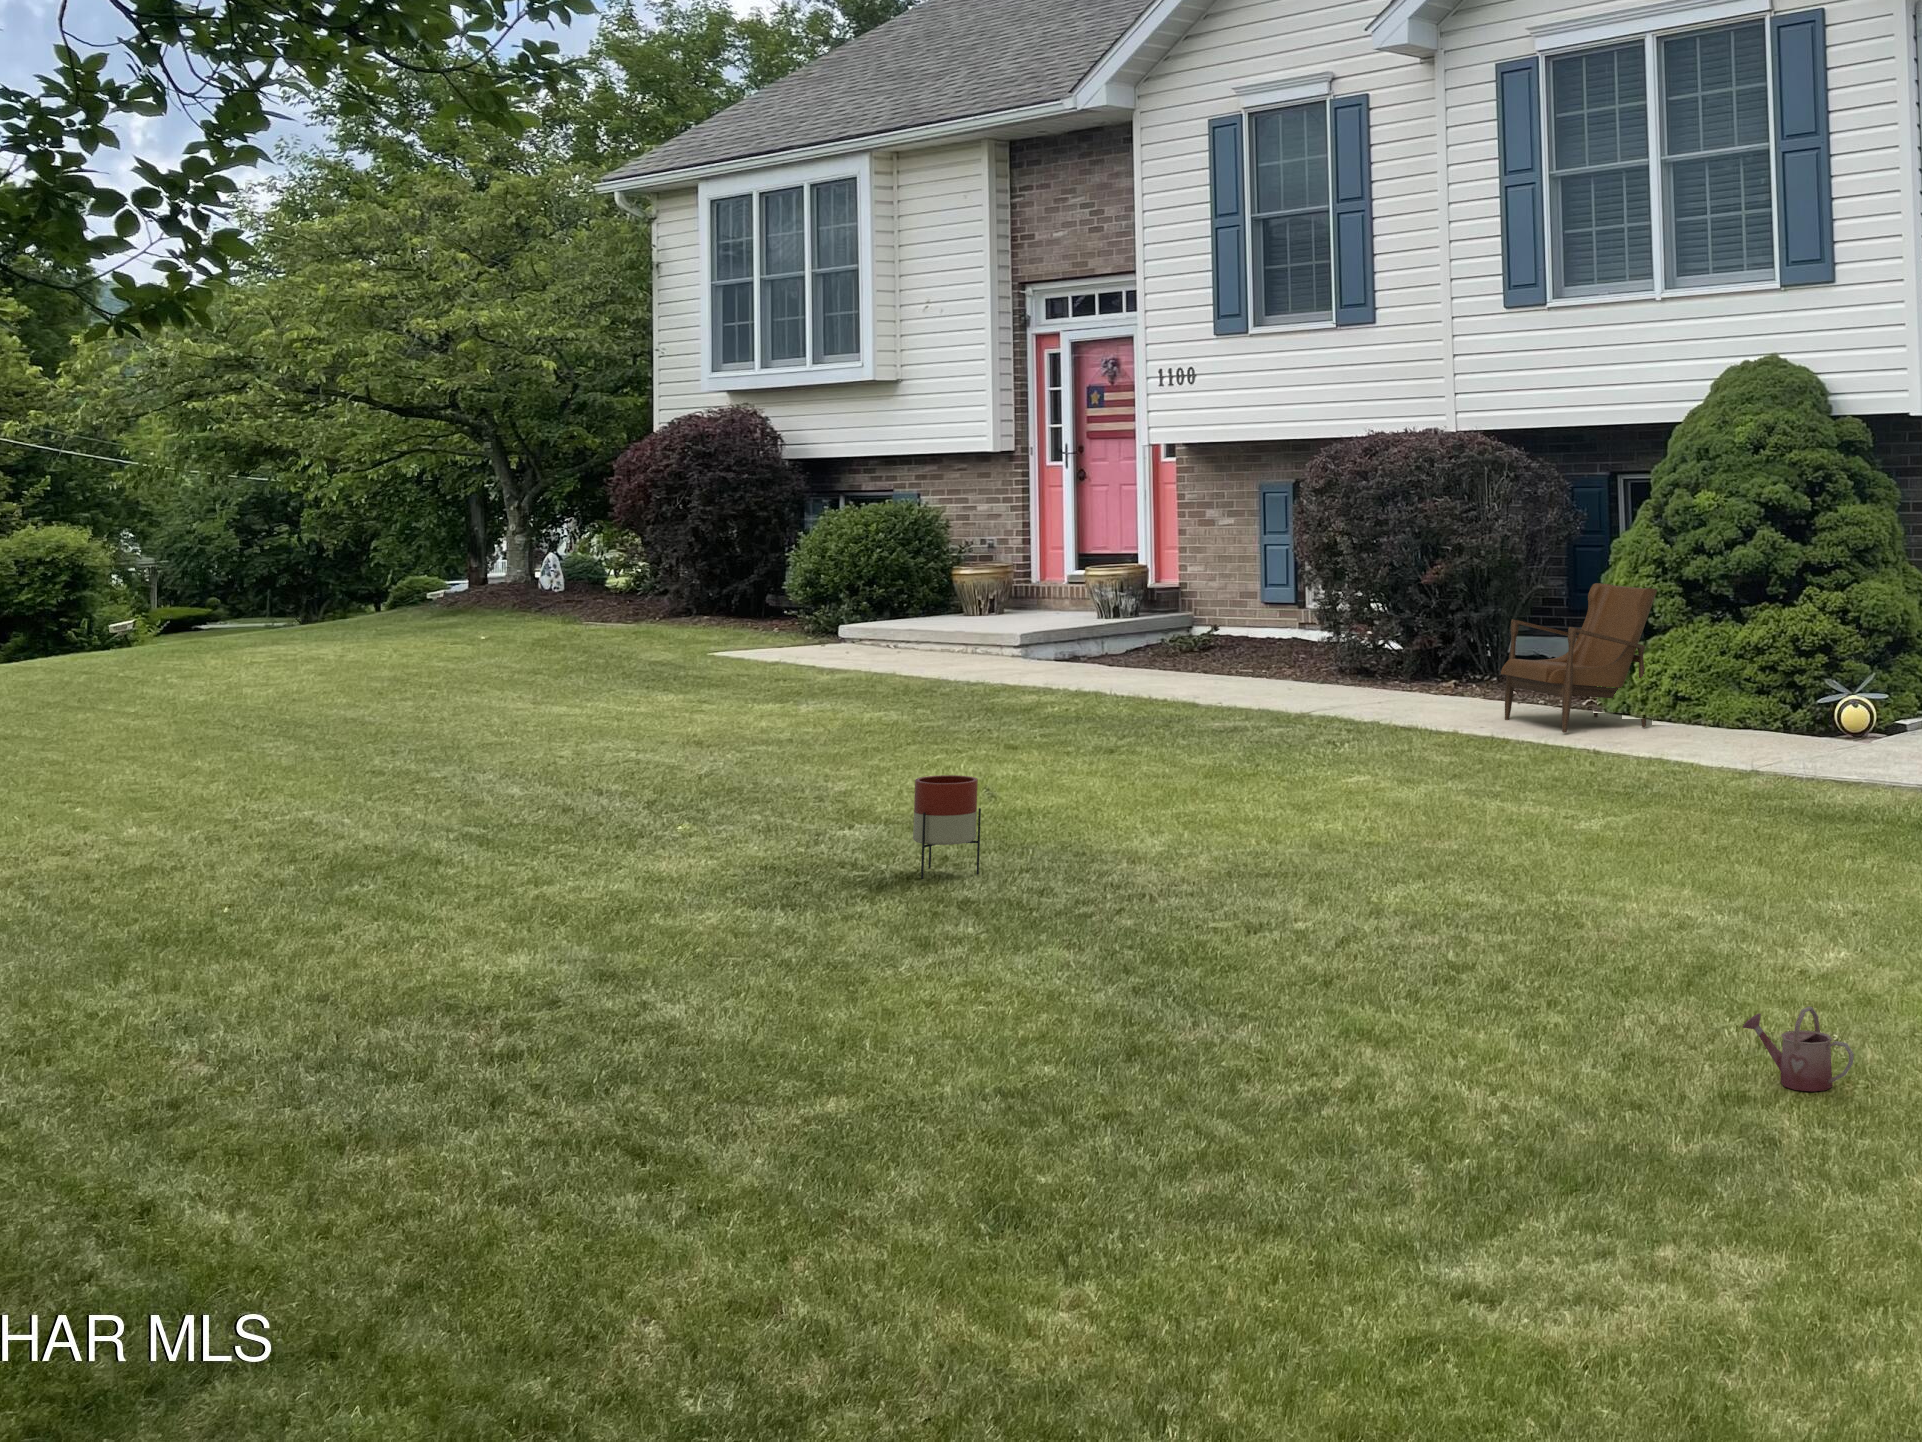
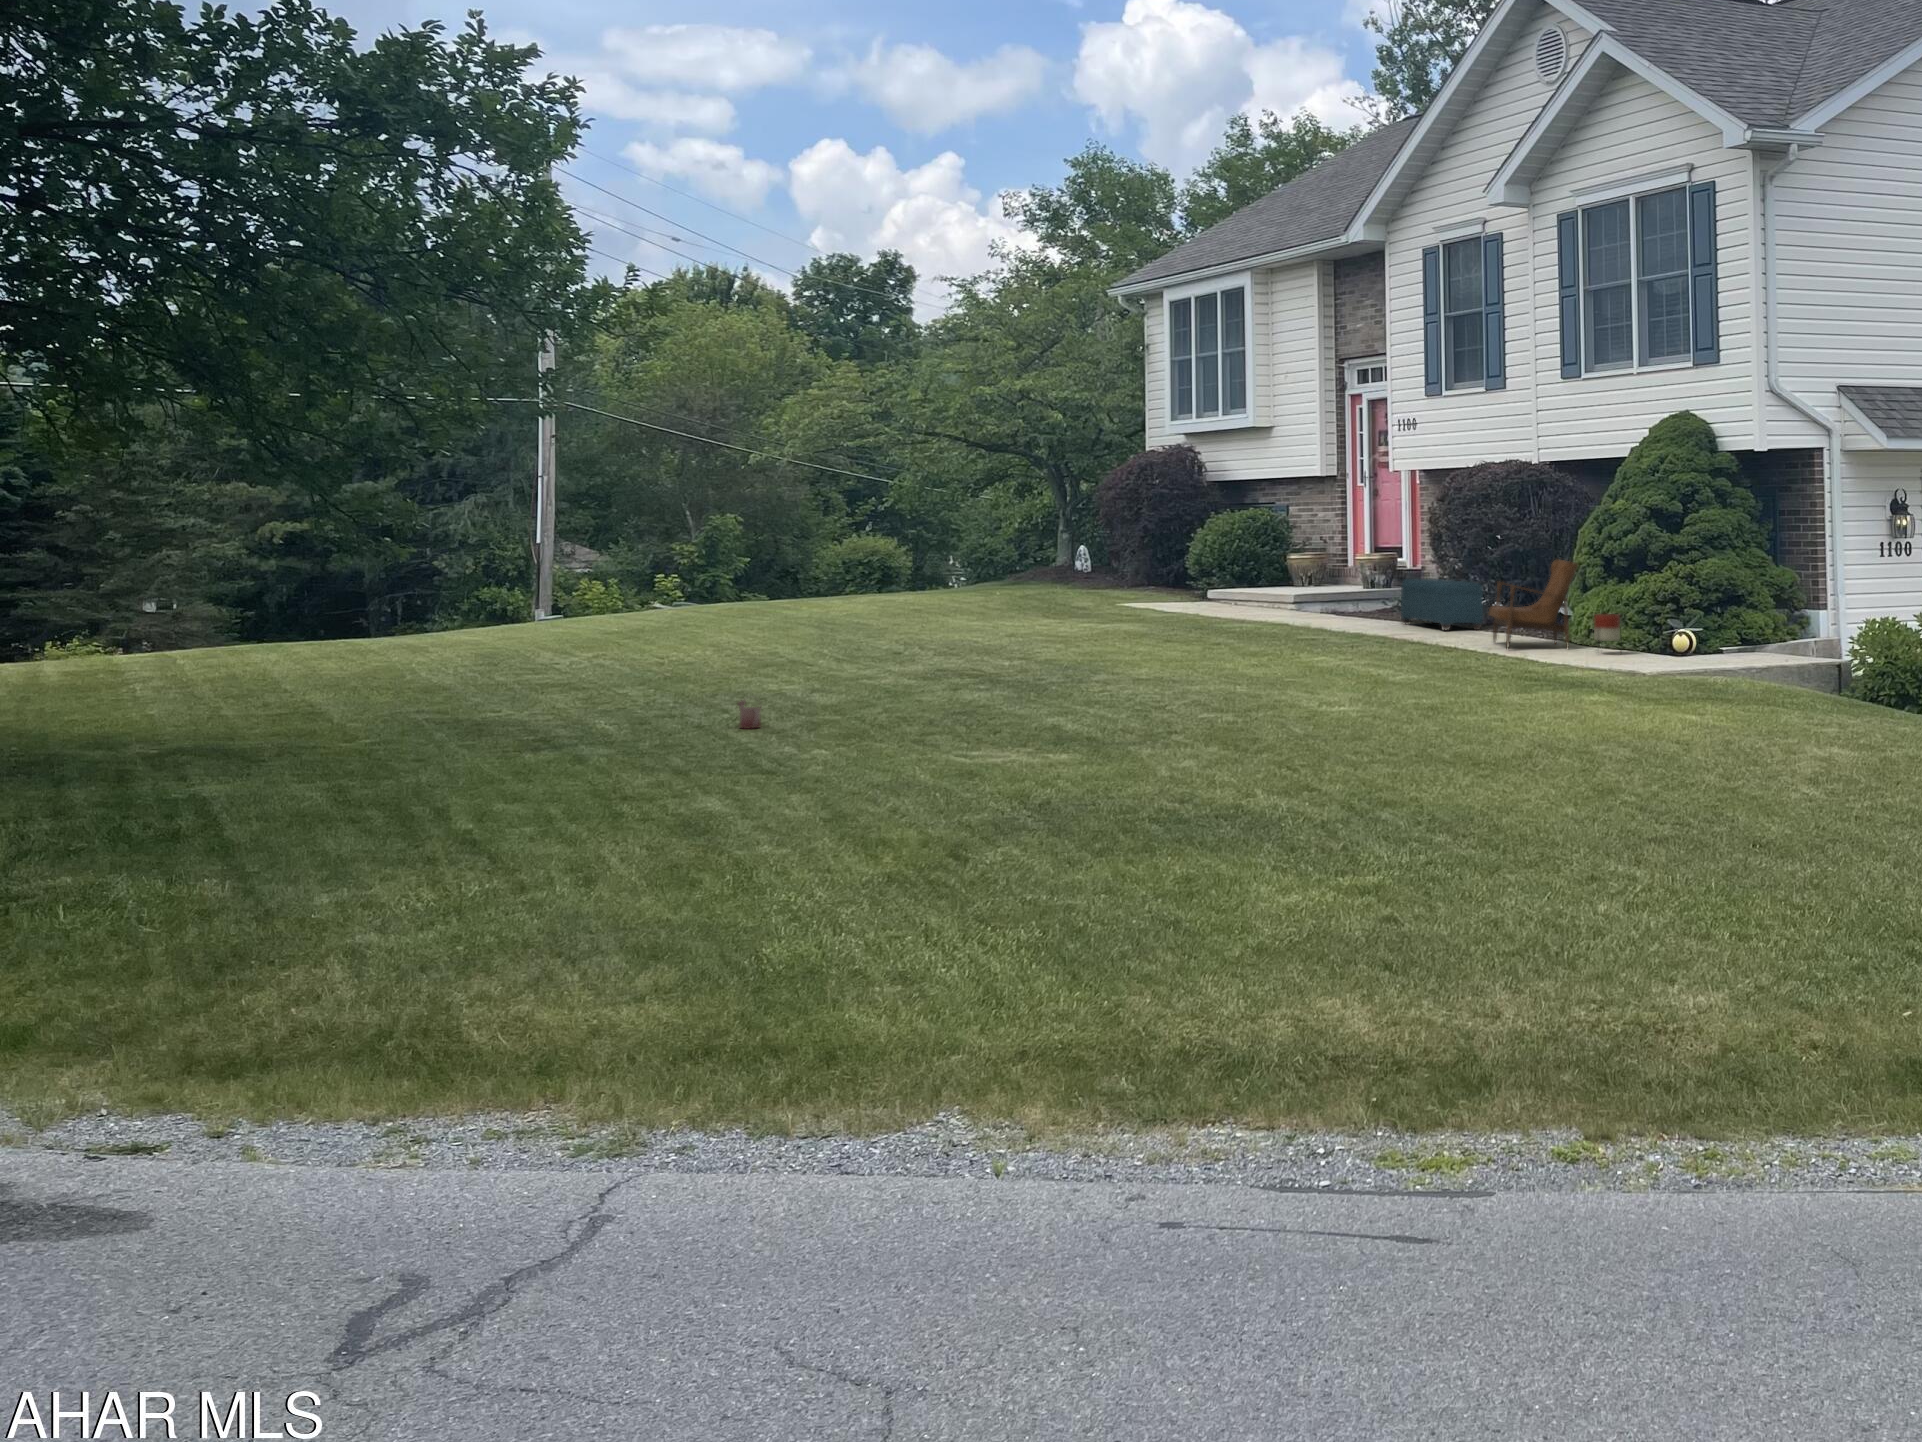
bench: none [1271,610,1422,694] -> present [1401,579,1483,630]
planter: present [913,775,981,879] -> present [1594,614,1622,642]
watering can: present [1743,1007,1854,1091] -> present [738,700,762,729]

